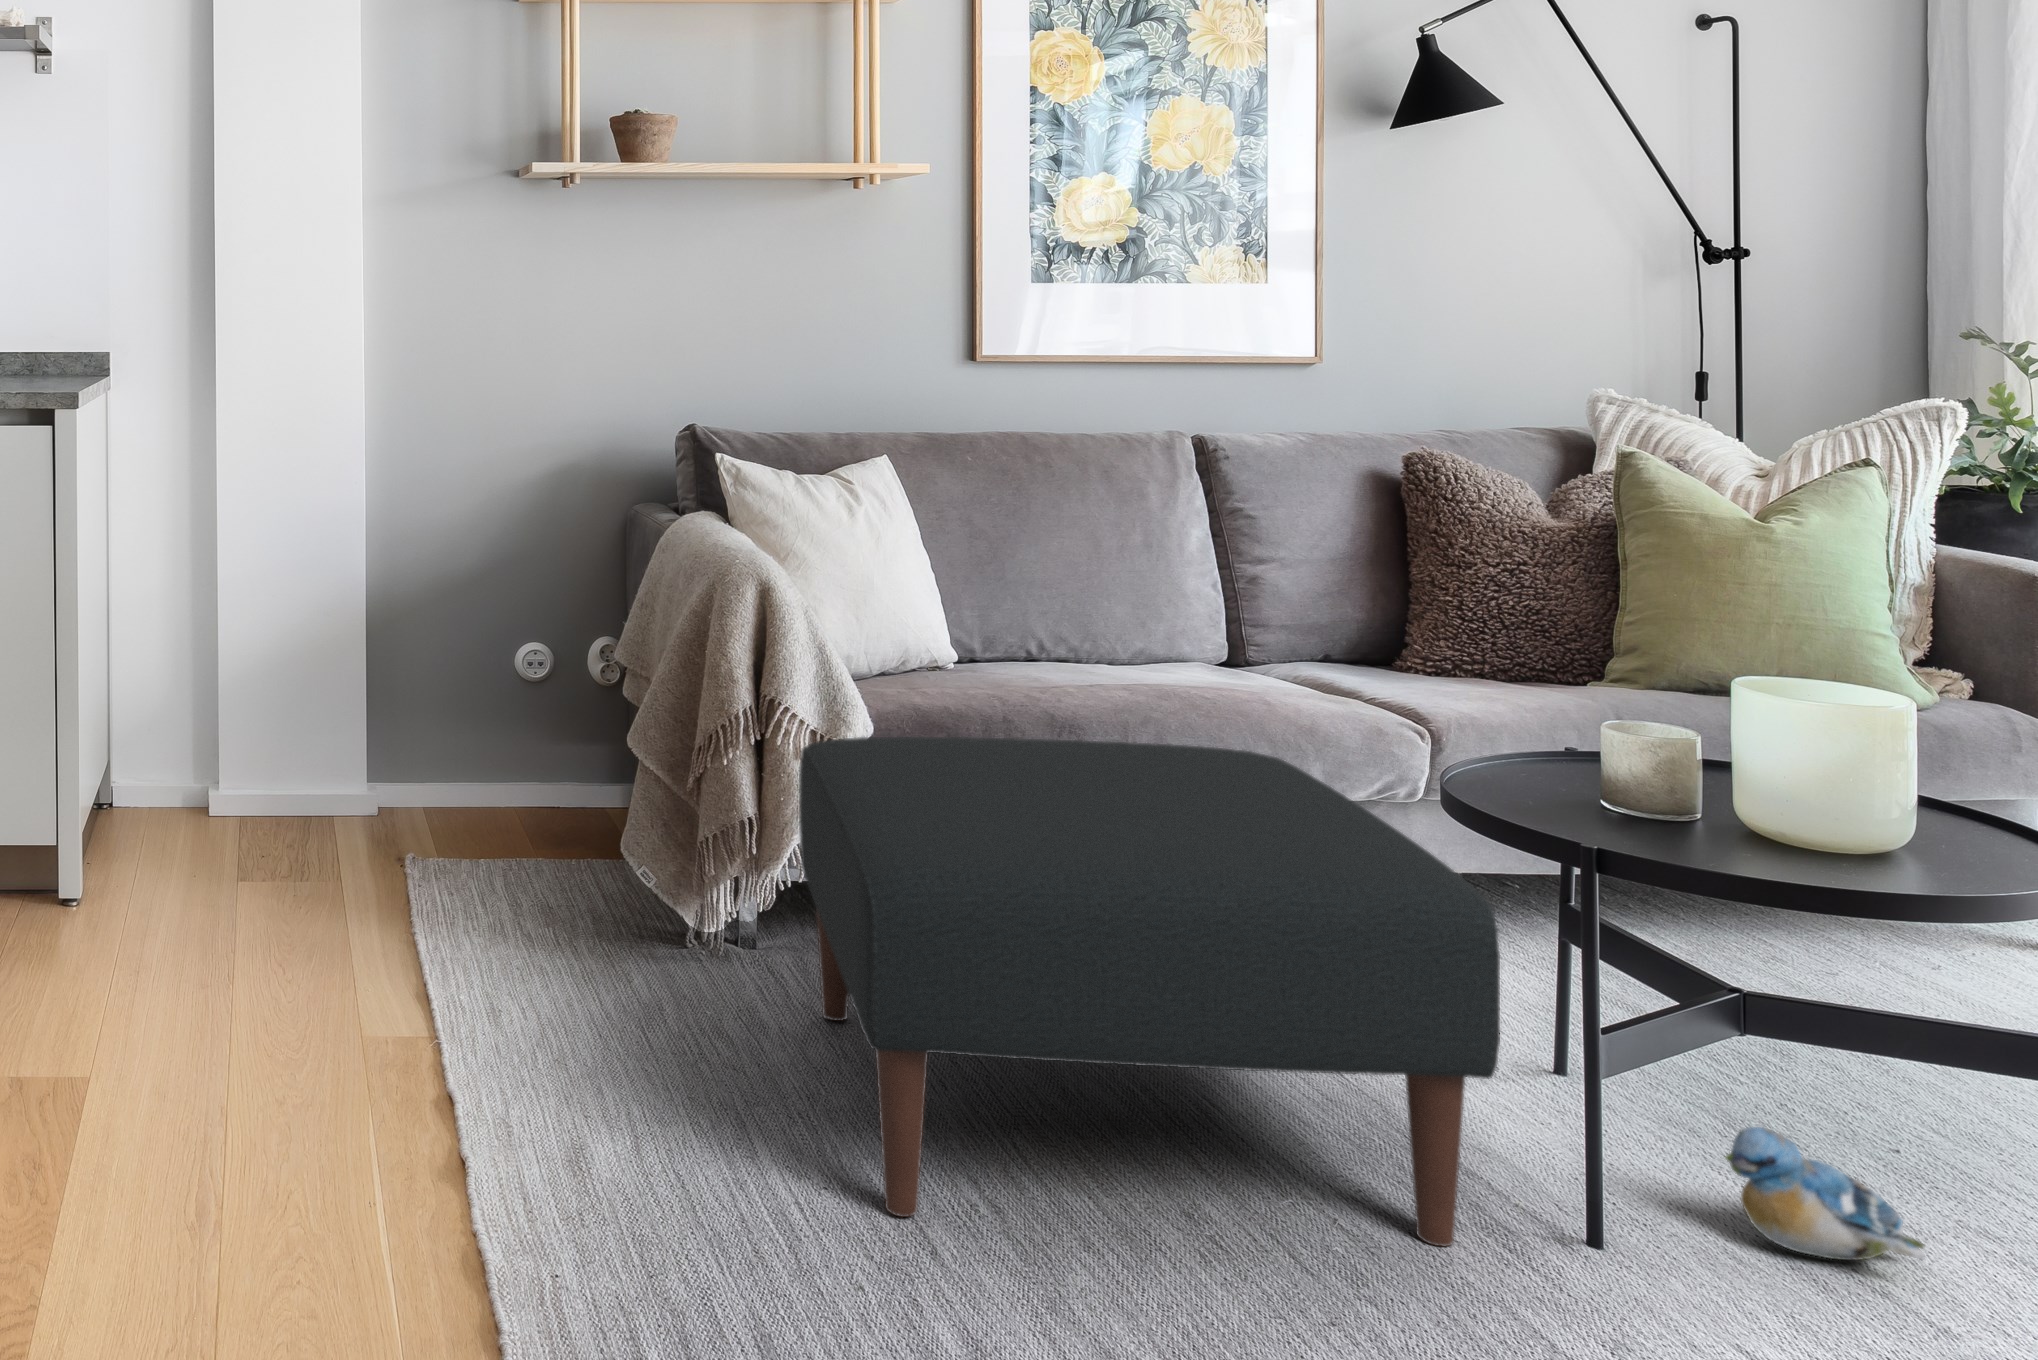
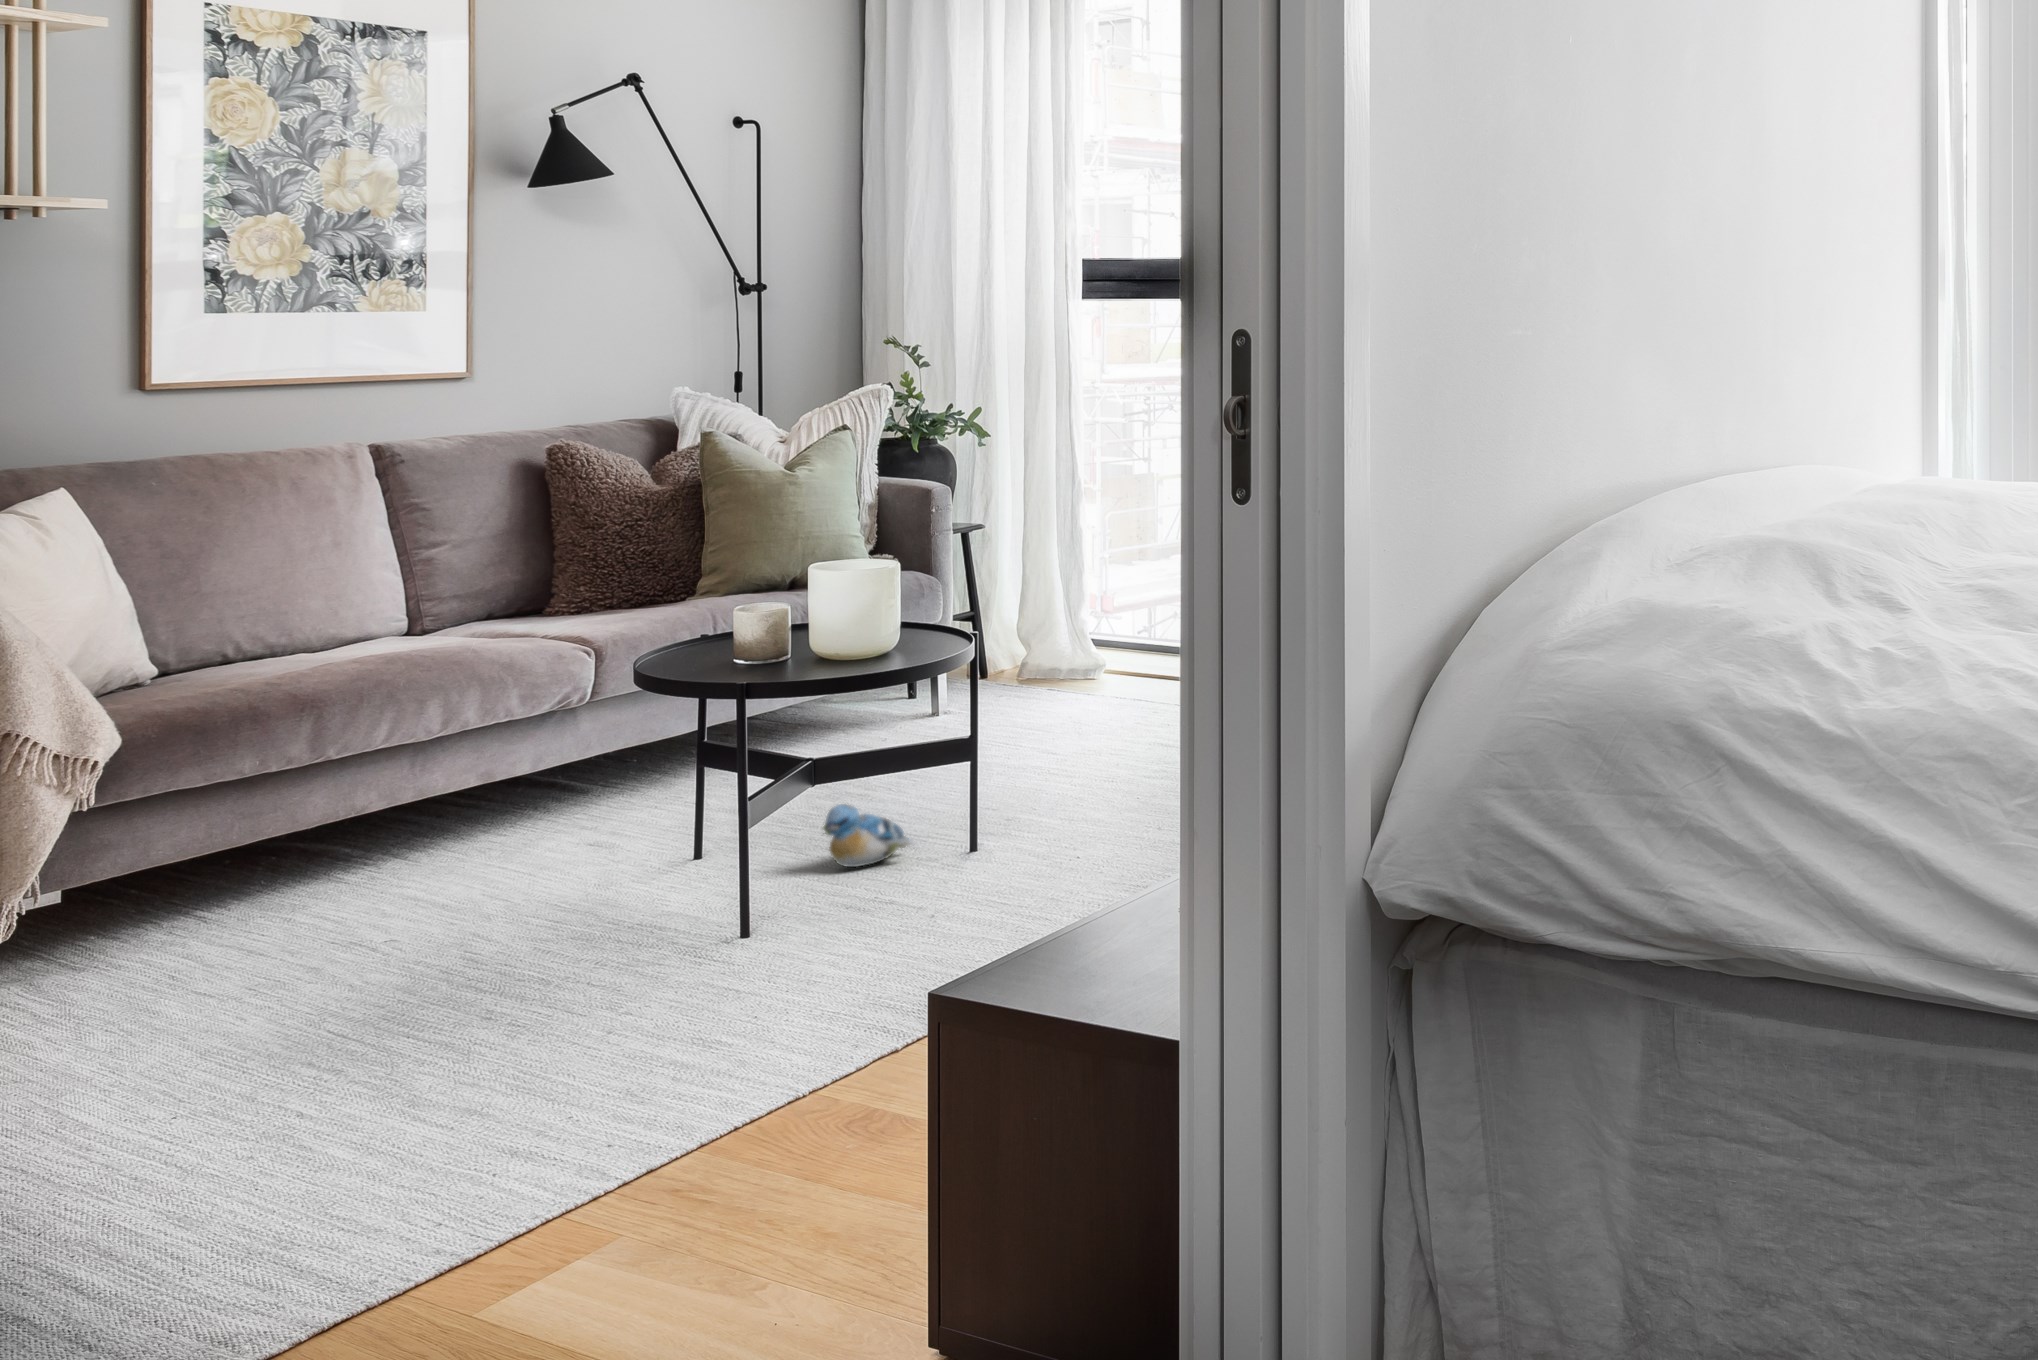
ottoman: present [799,737,1500,1246] -> none [90,670,717,1051]

